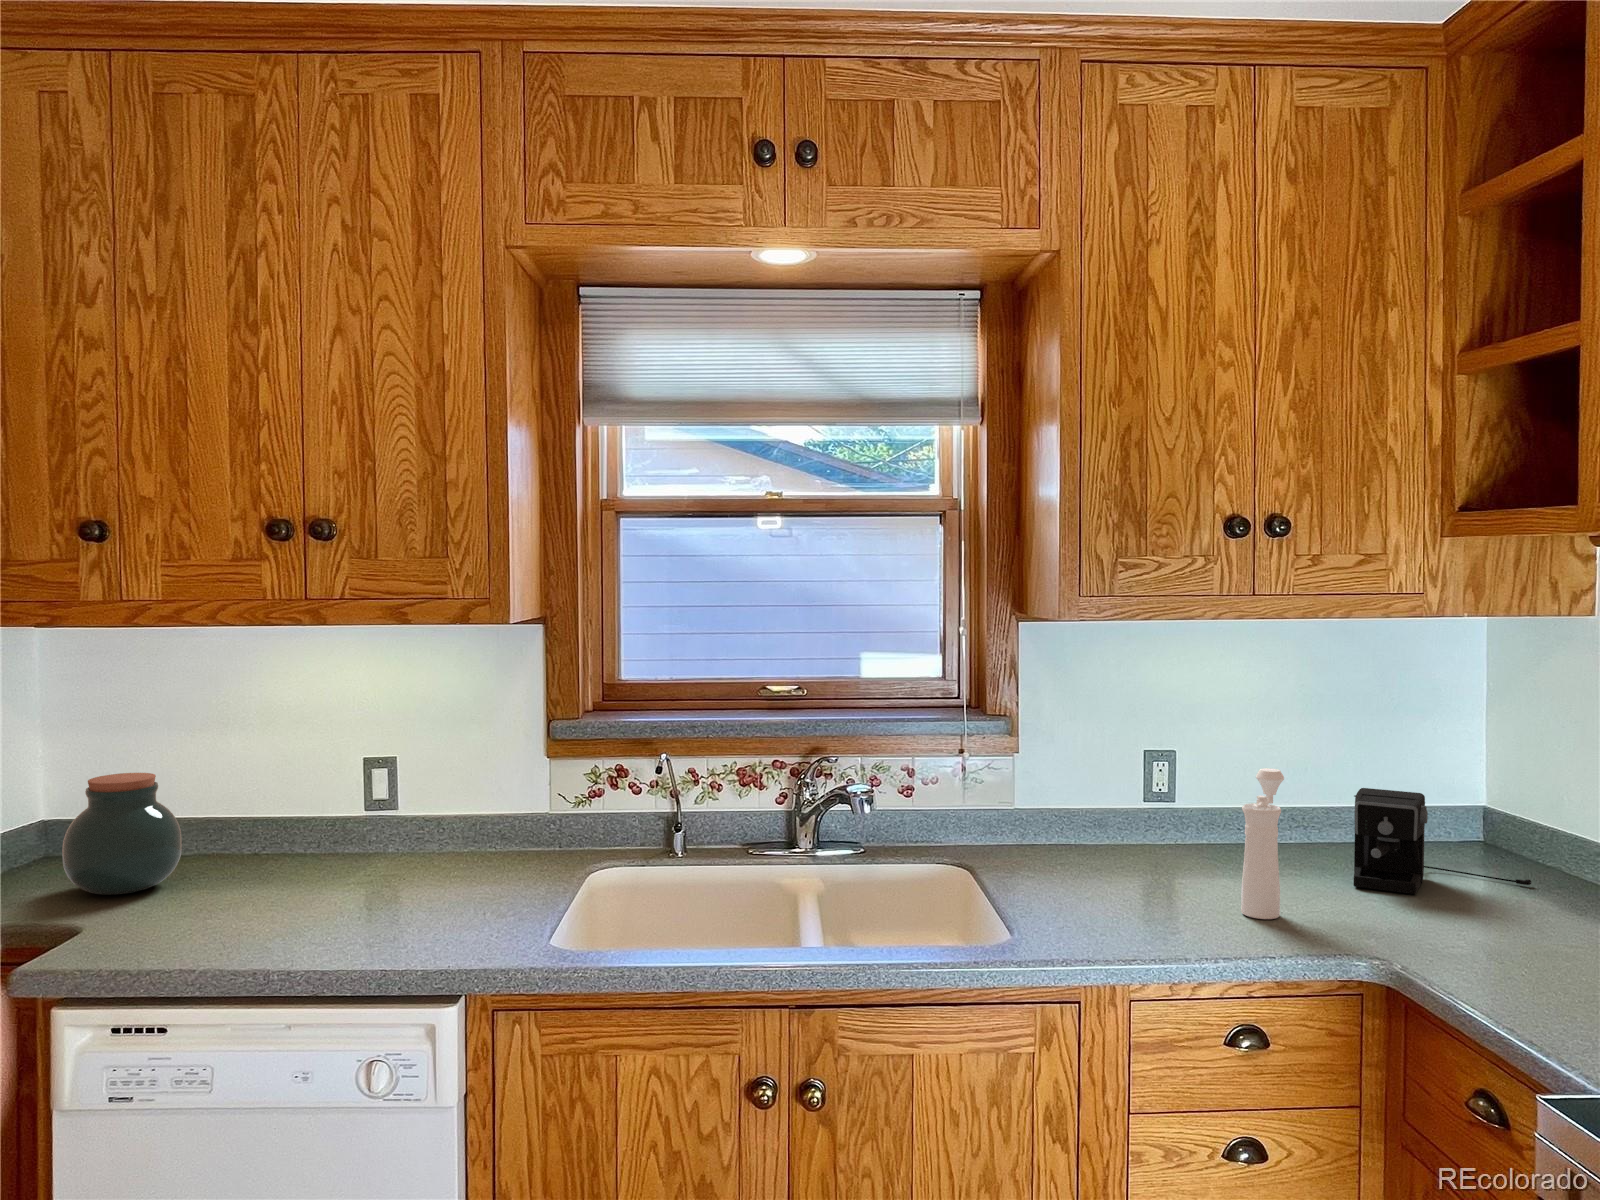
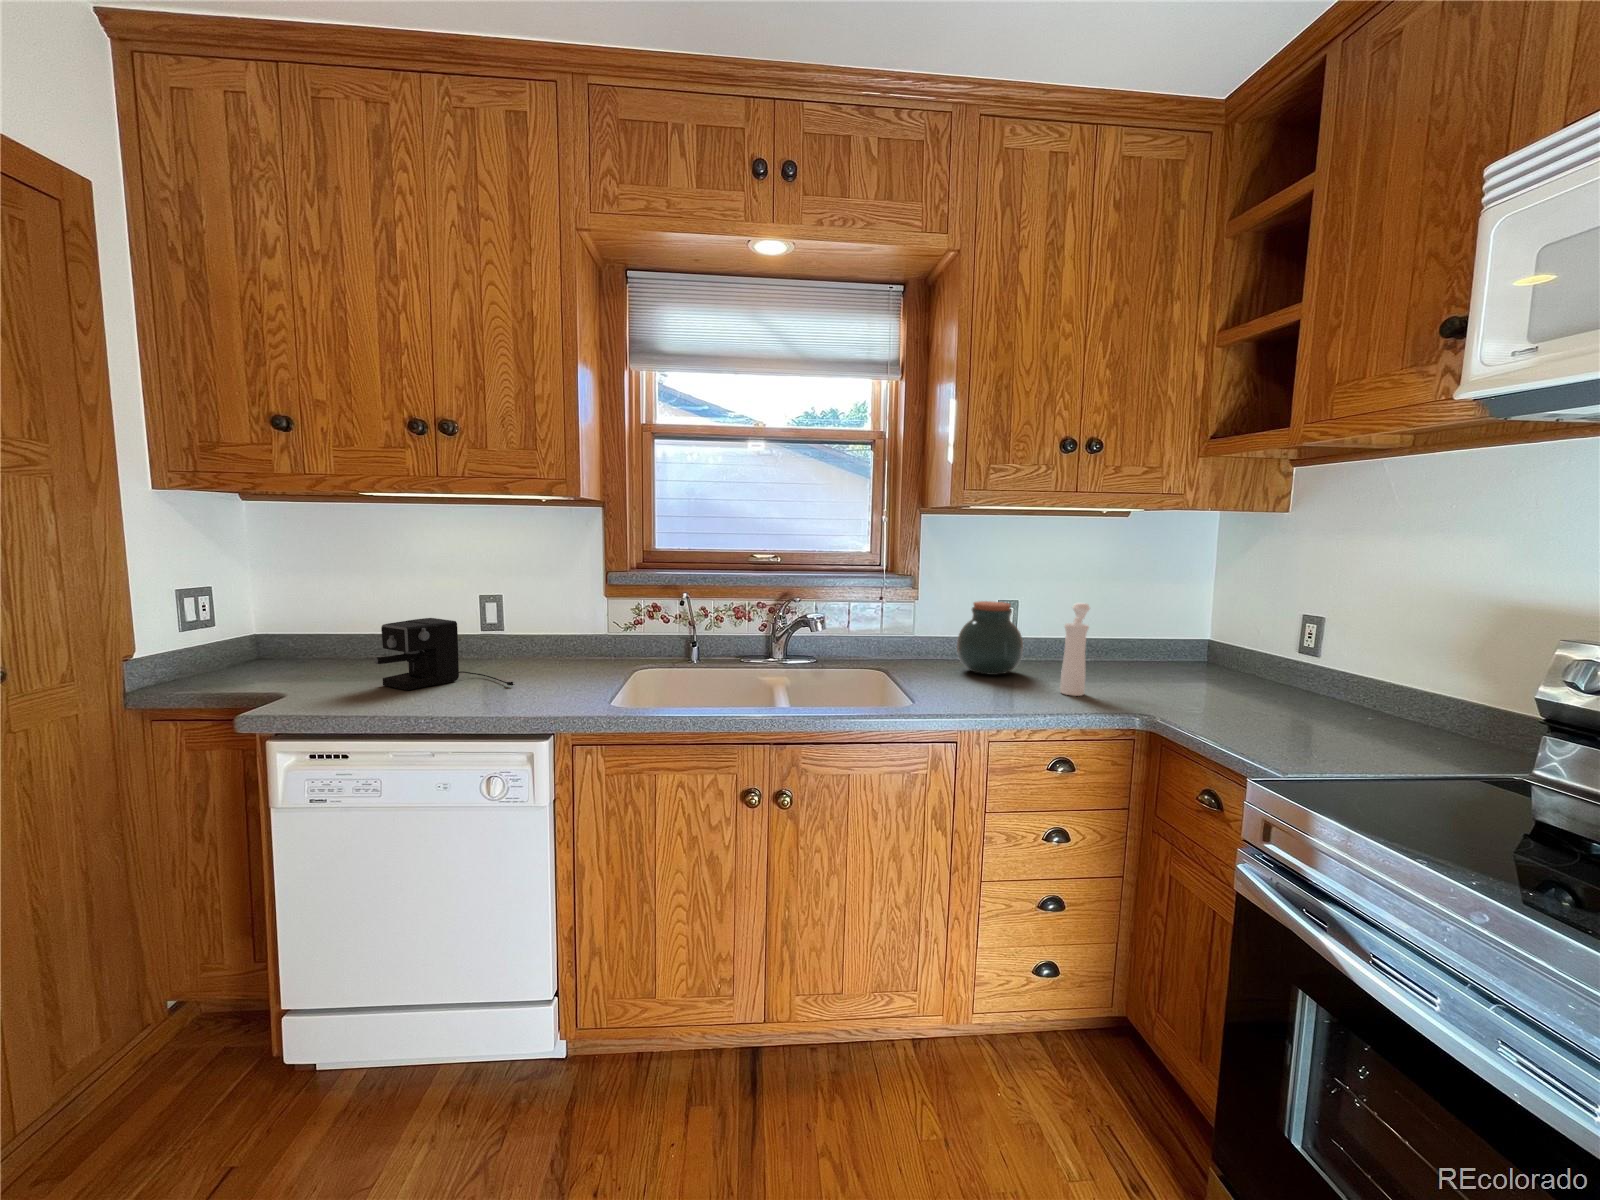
jar: present [62,773,182,895] -> present [957,601,1023,675]
coffee maker: present [1353,788,1531,894] -> present [374,618,515,690]

